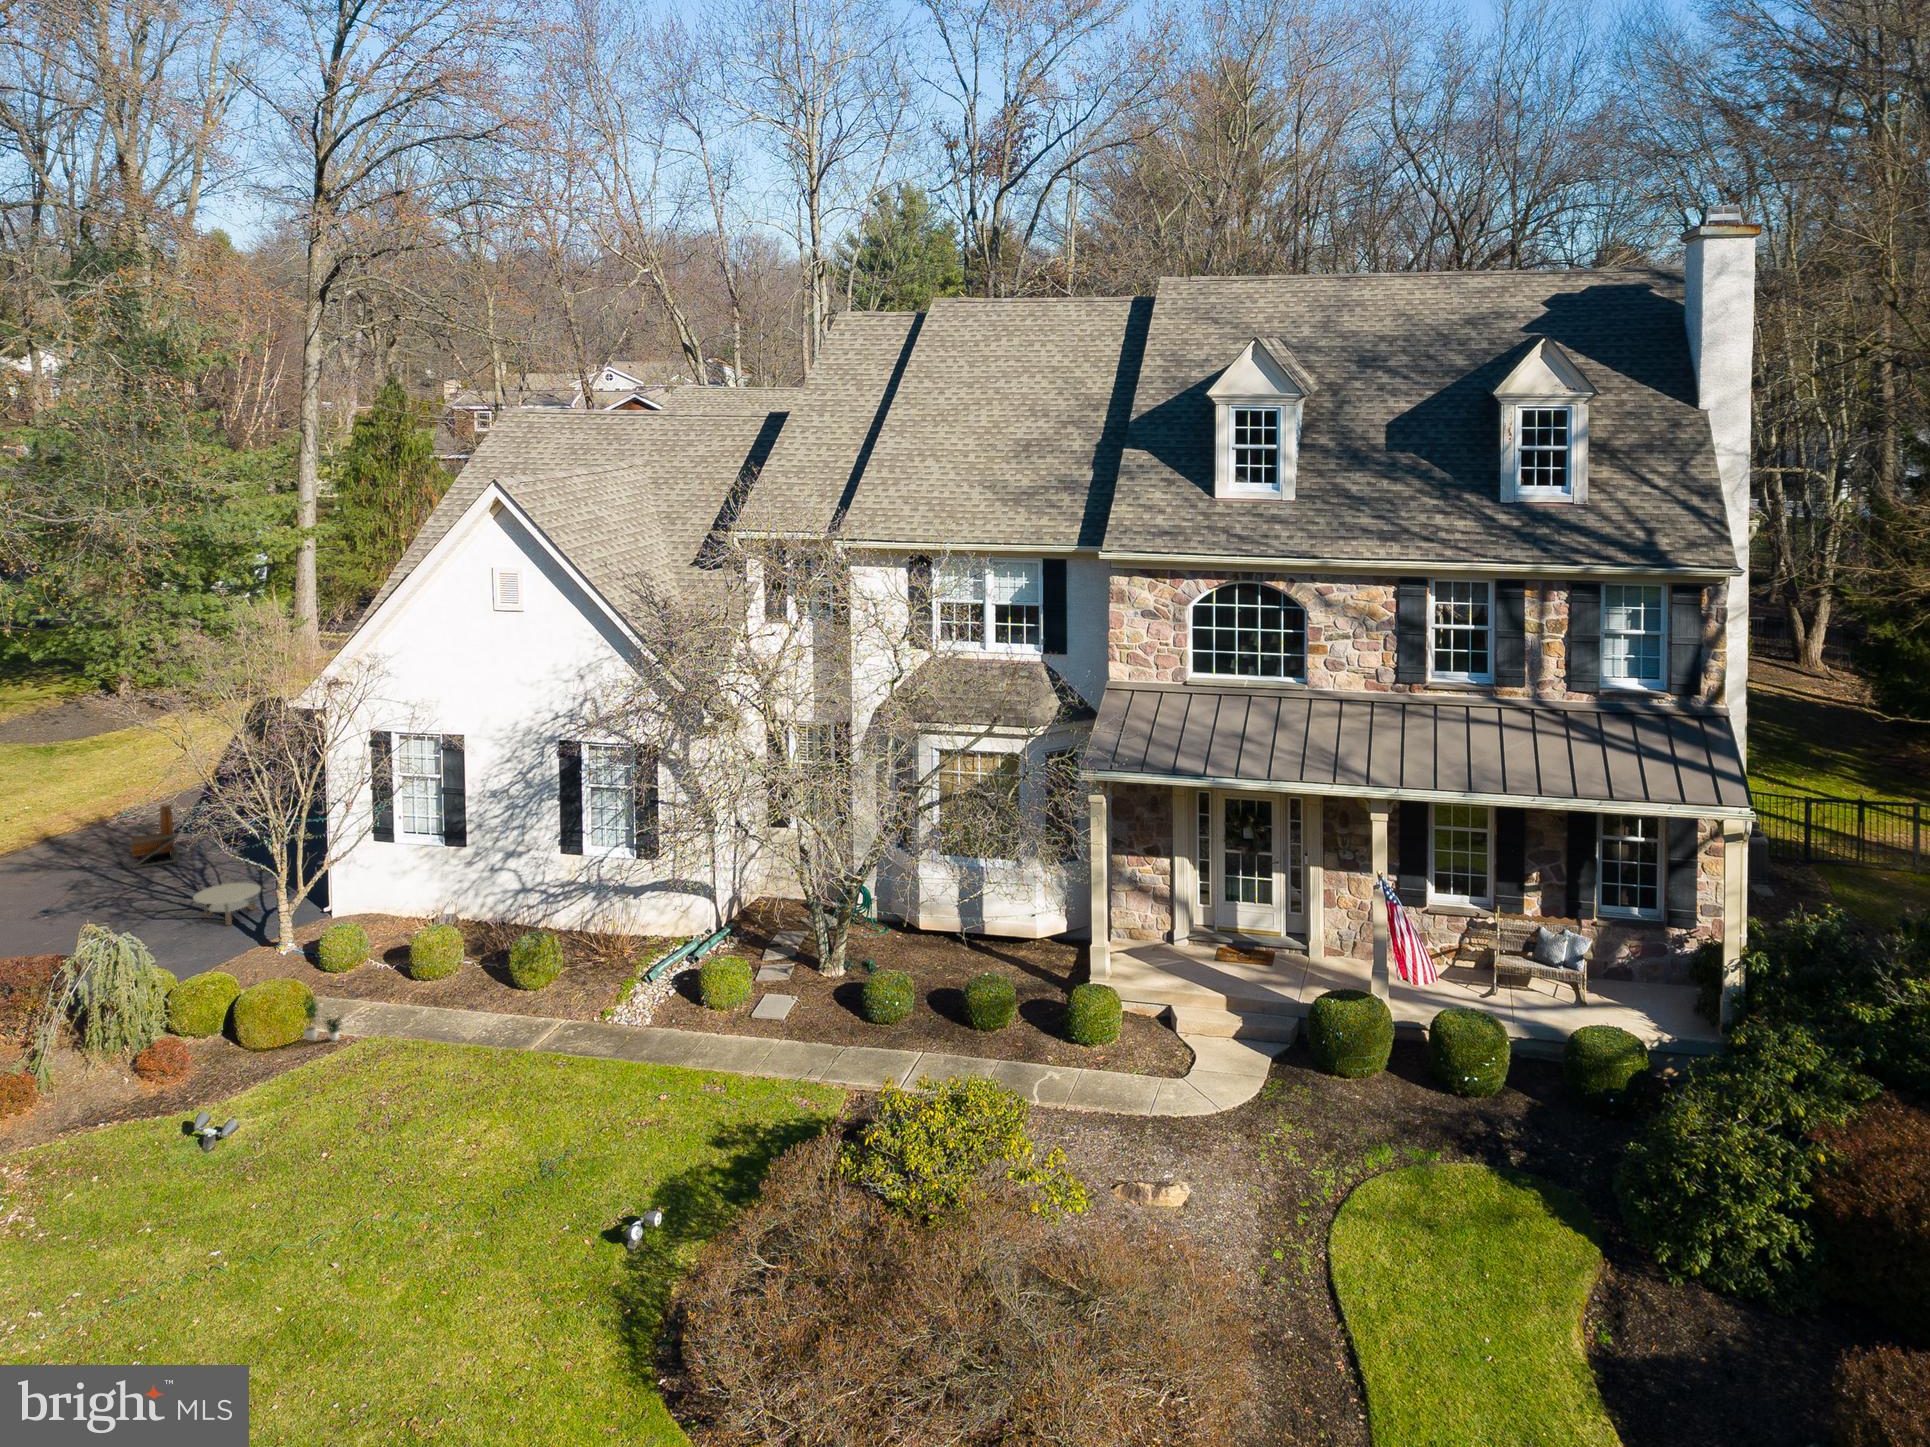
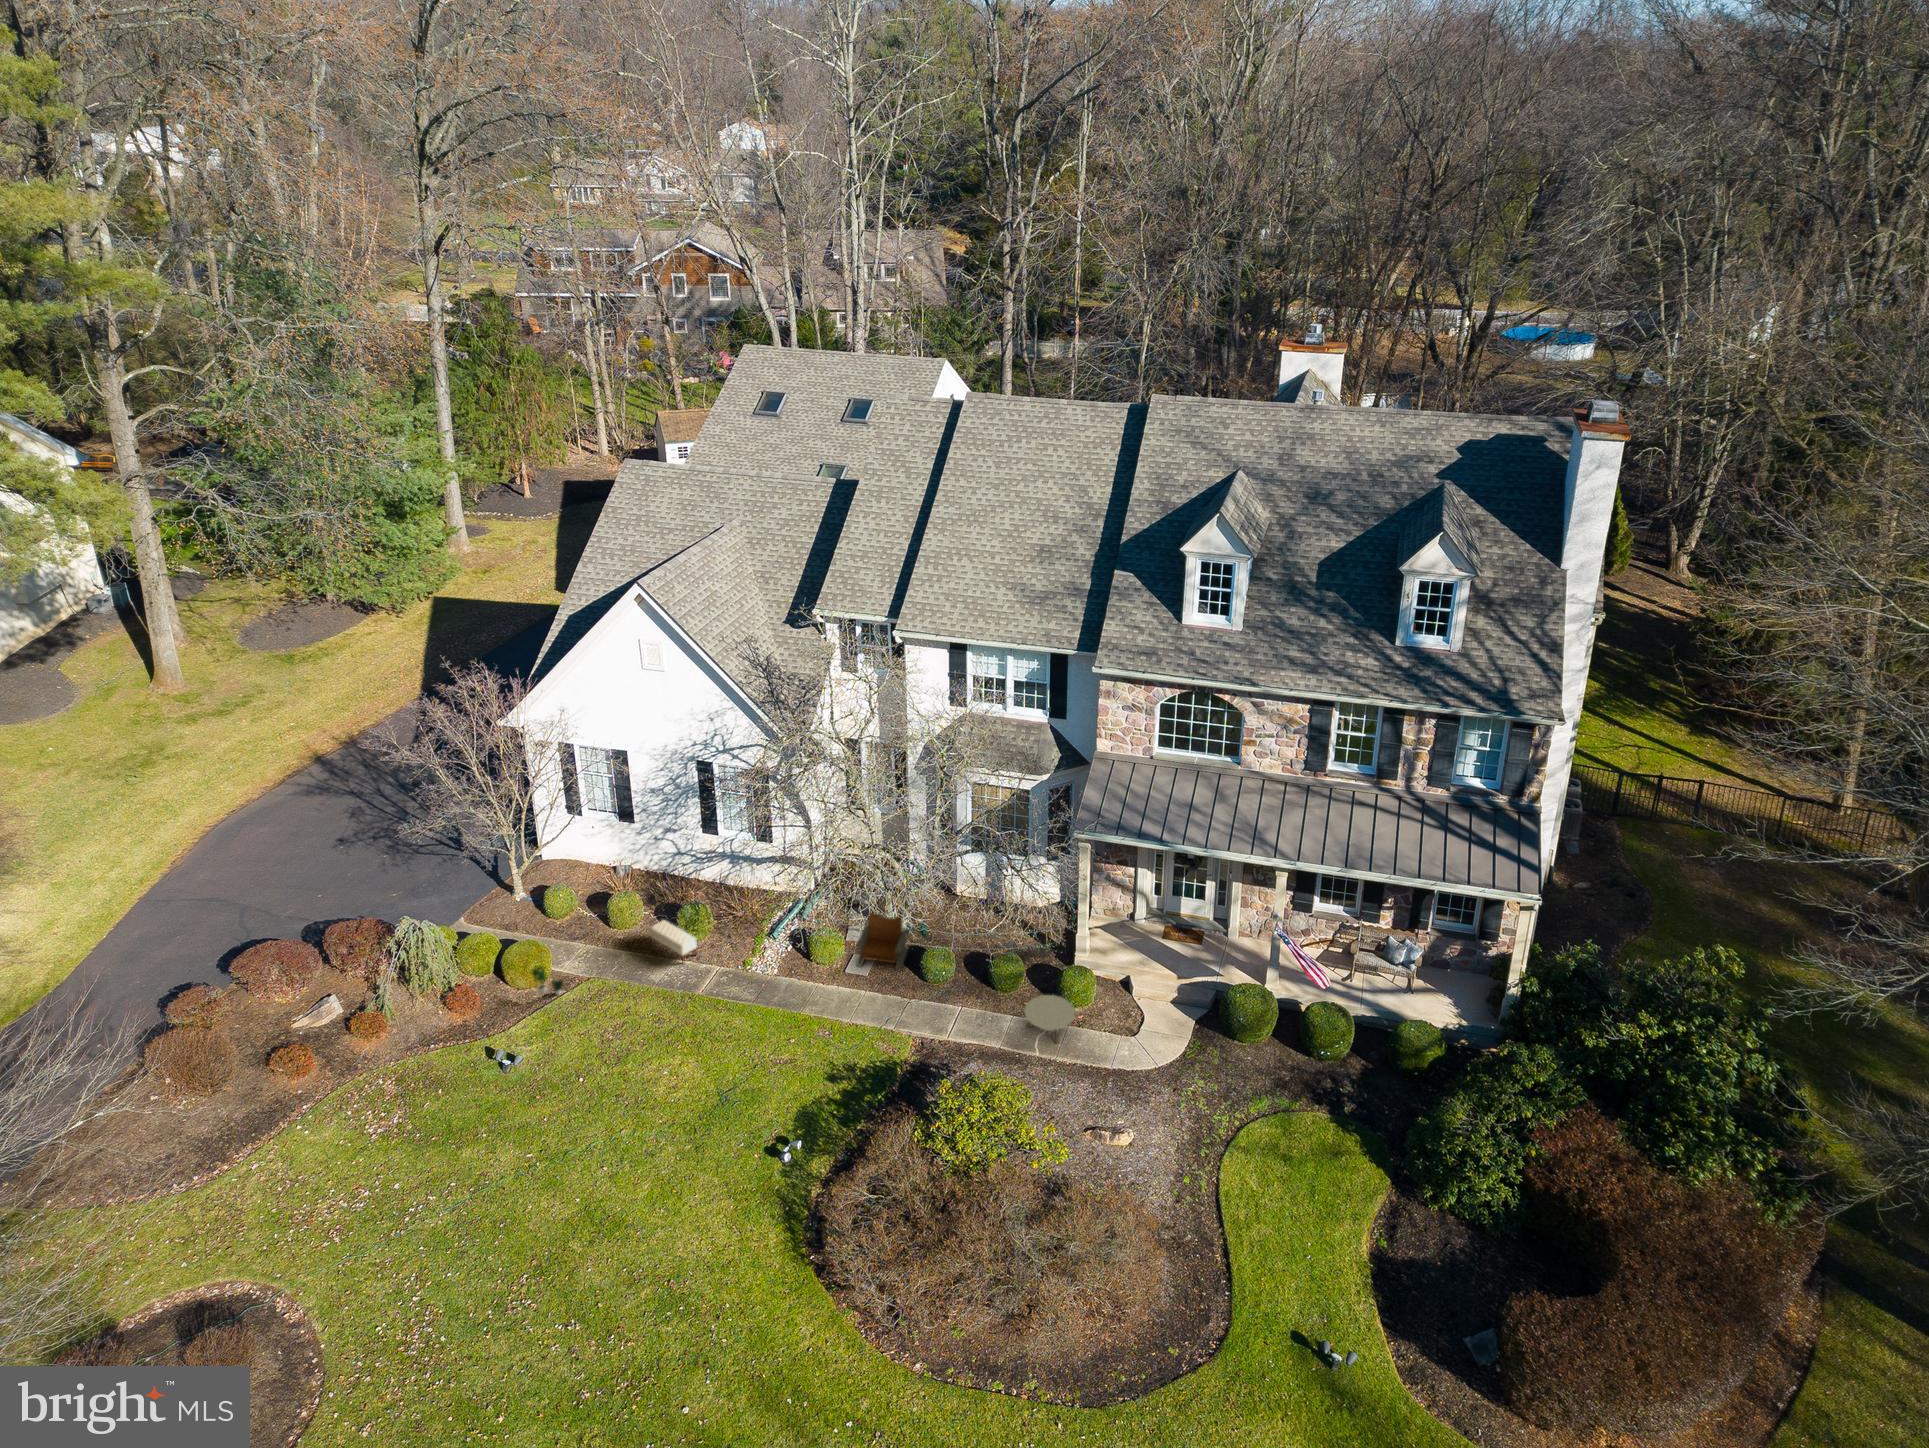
lounge chair: present [128,805,180,869] -> present [856,913,908,971]
round table: present [193,882,261,925] -> present [1024,995,1075,1043]
bench: none [475,952,543,1005] -> present [650,920,697,962]

